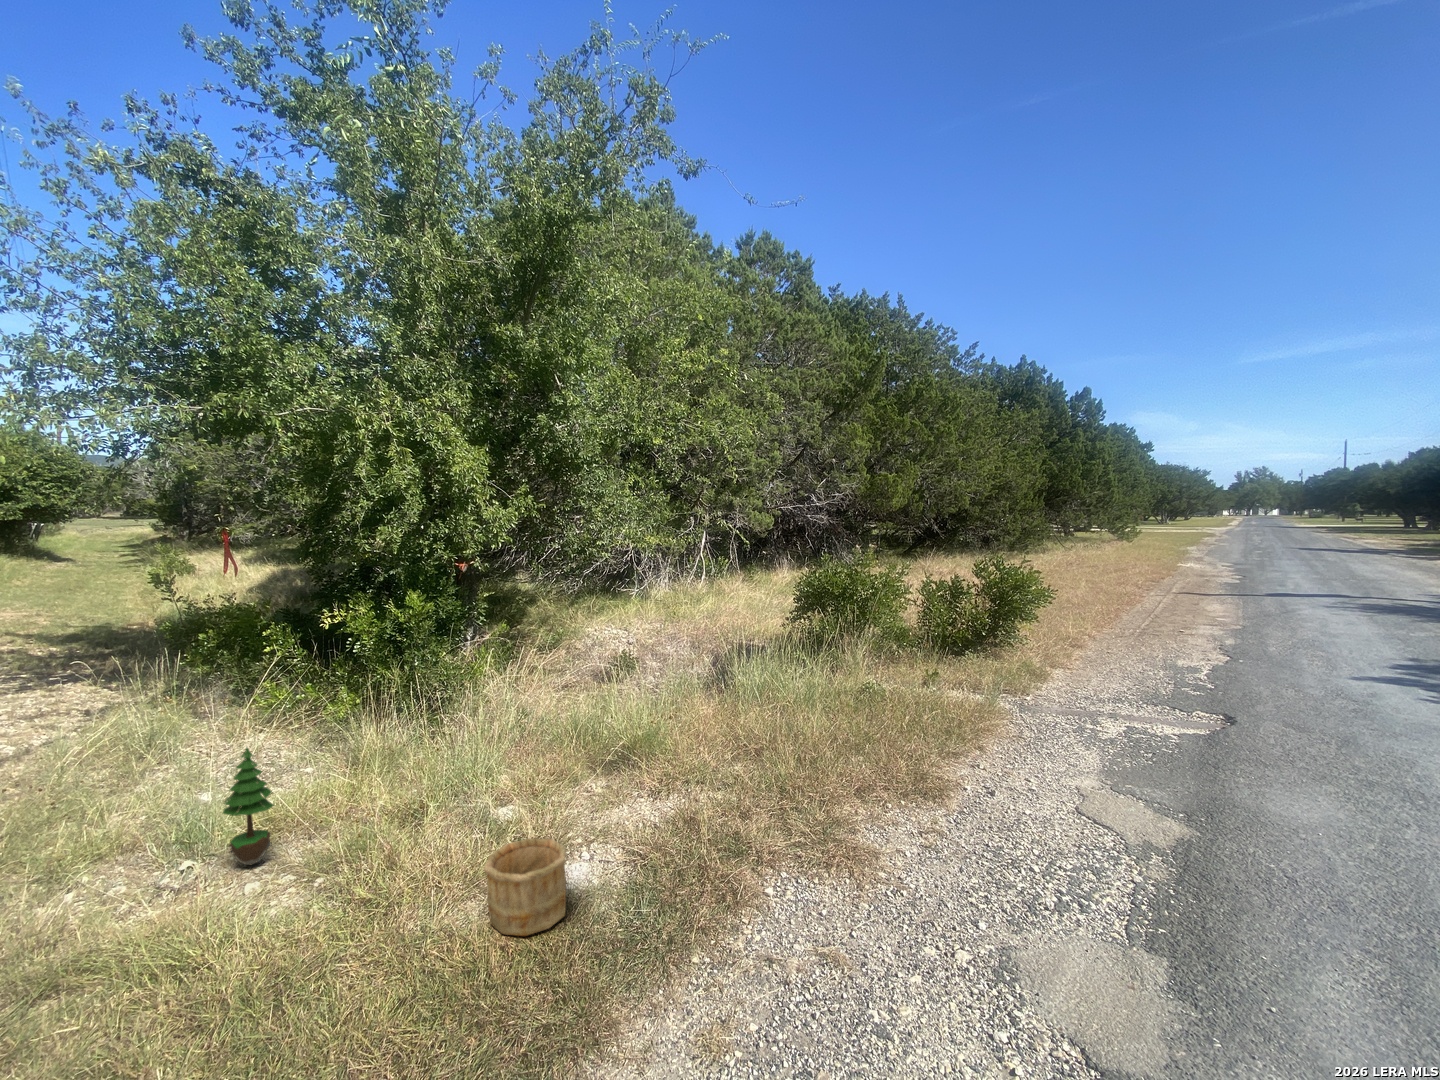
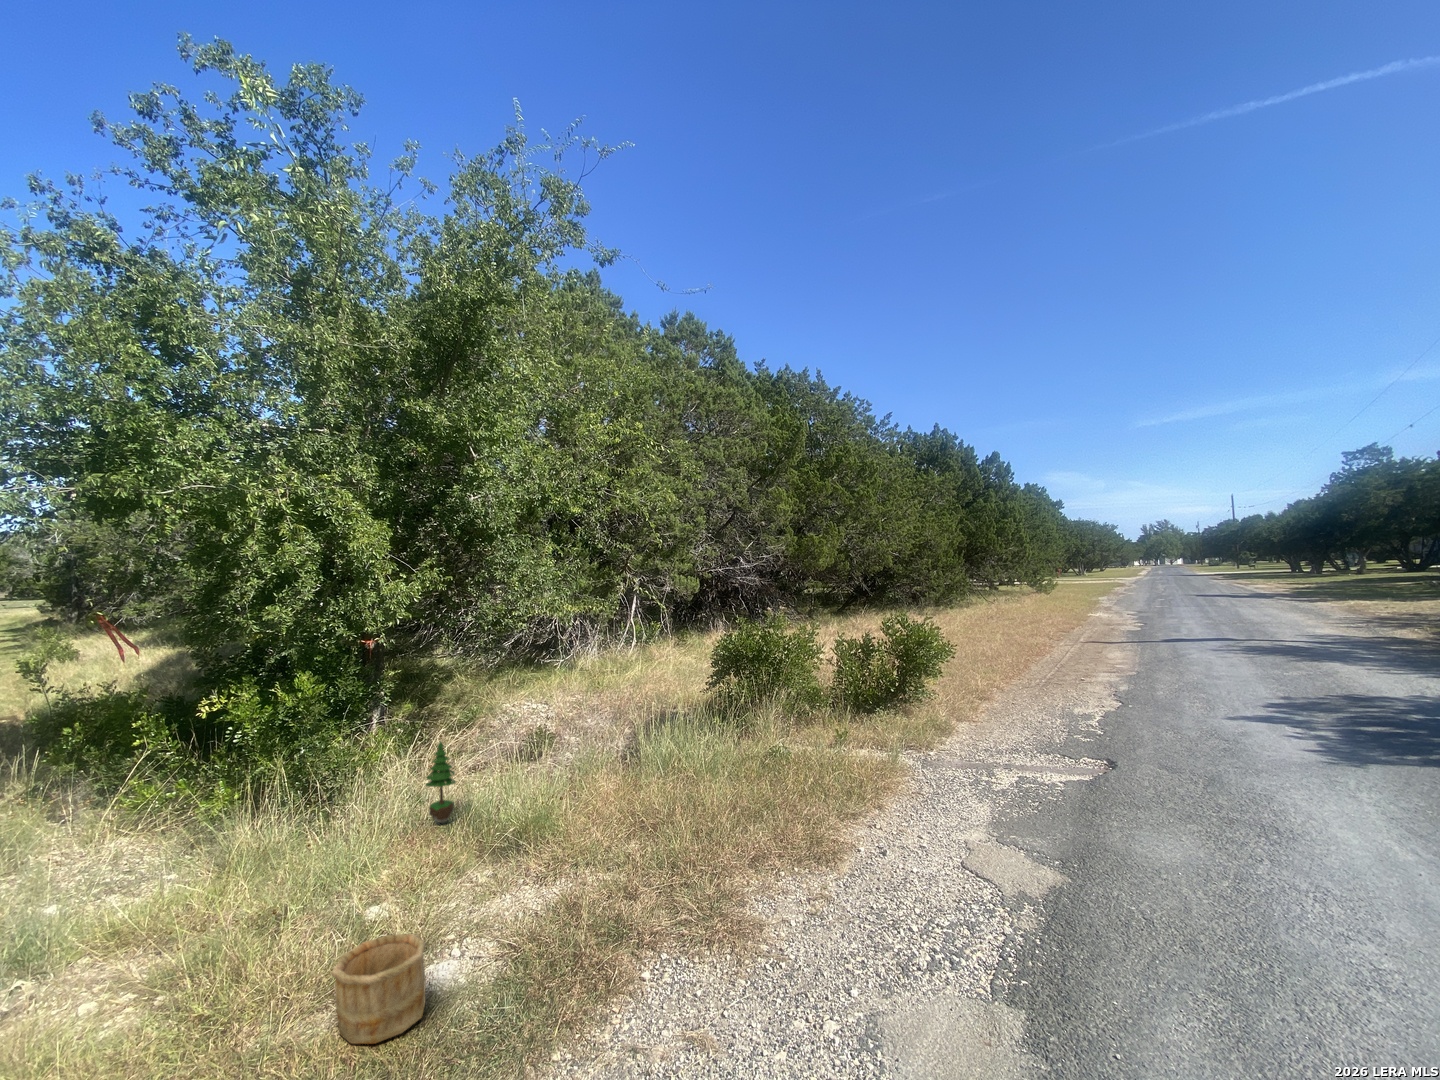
potted tree: present [223,747,274,865] -> present [426,741,456,824]

